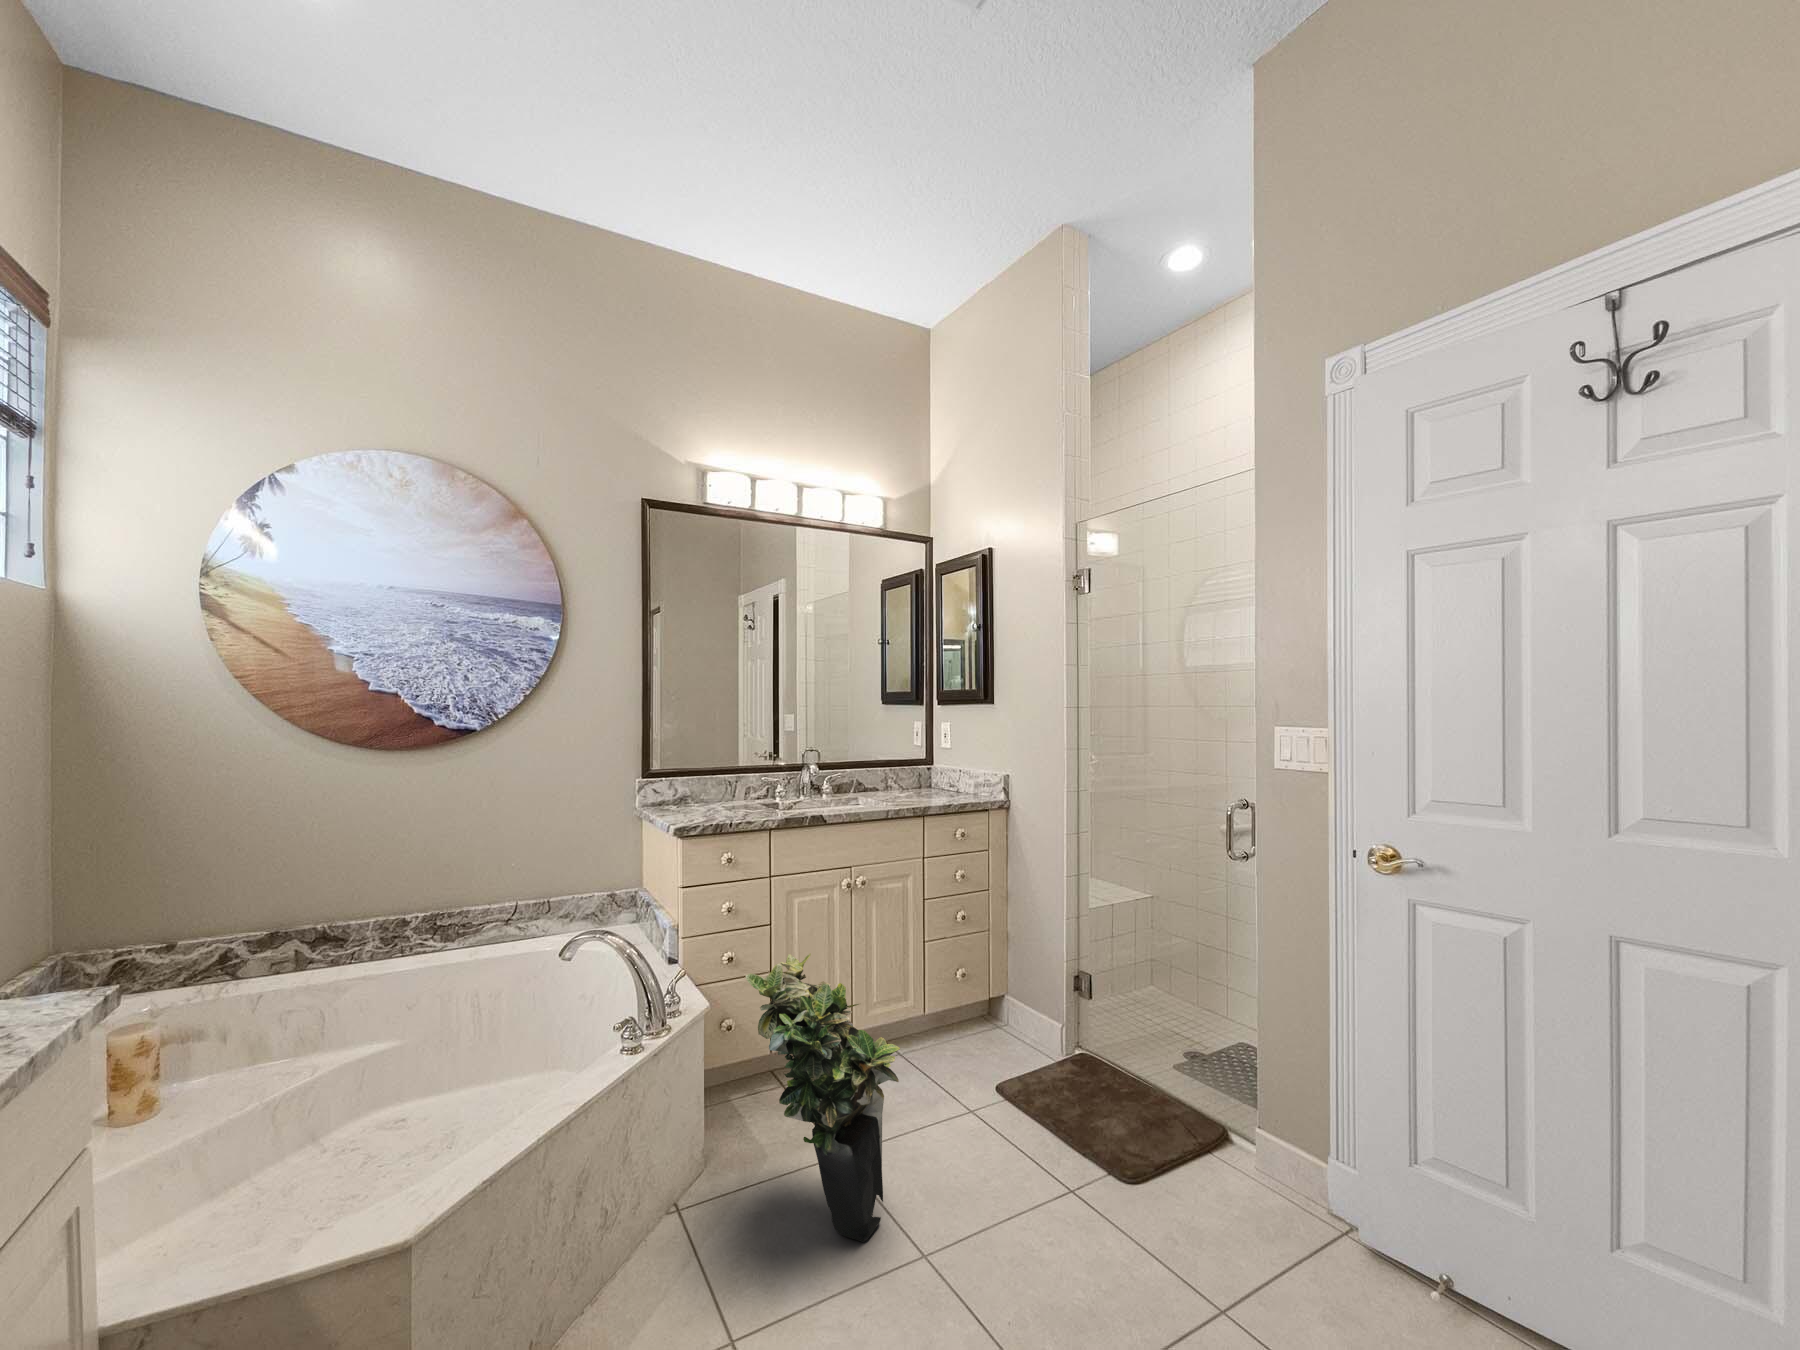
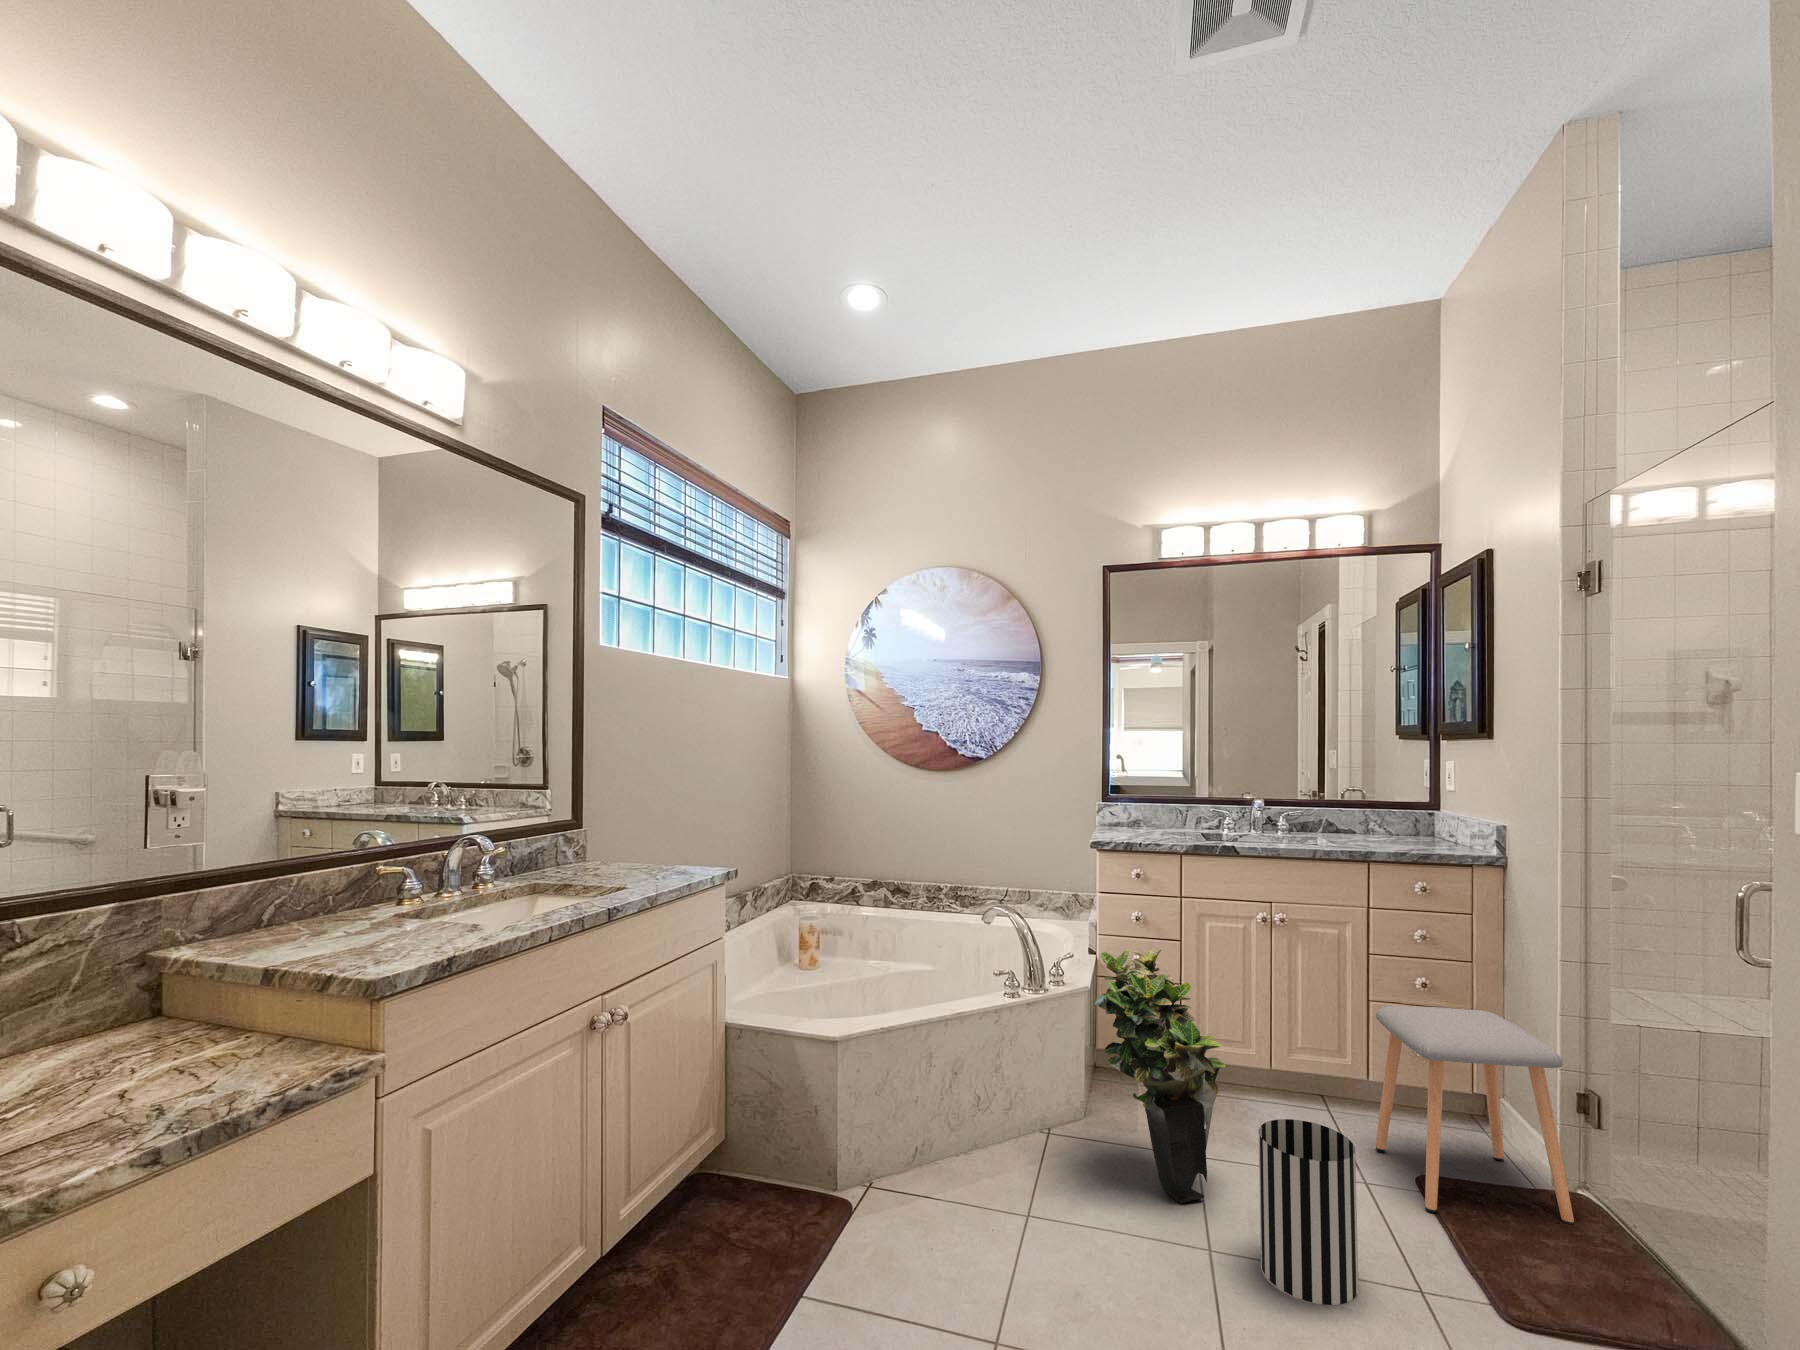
stool: none [946,930,1096,1125] -> present [1376,1006,1574,1224]
wastebasket: none [976,1100,1069,1299] -> present [1259,1119,1358,1305]

